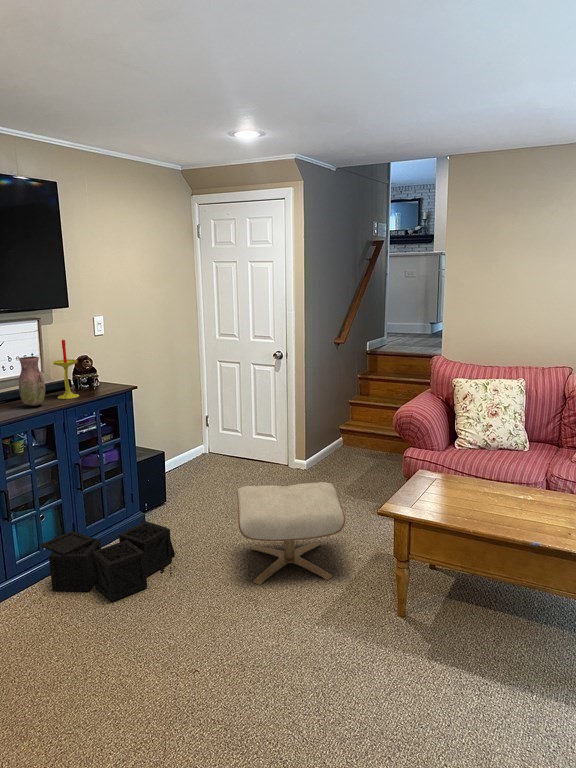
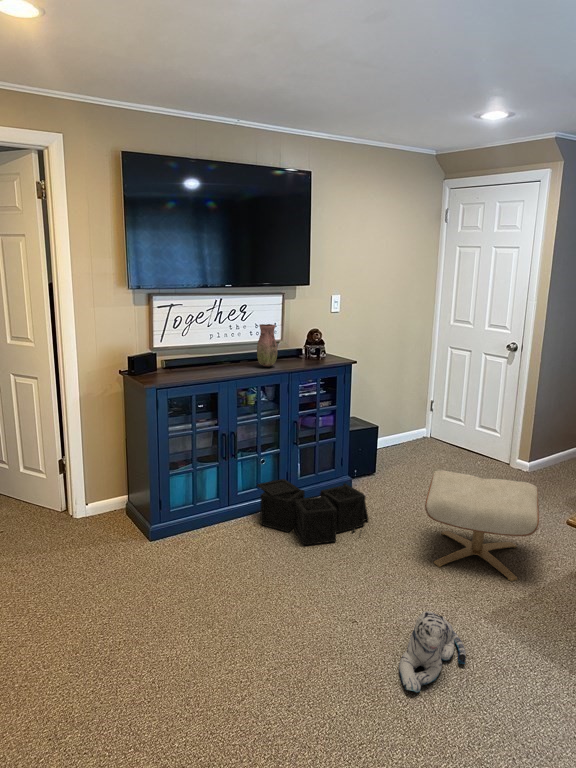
candle: present [53,340,79,399] -> none [288,311,308,365]
plush toy: none [256,637,317,728] -> present [399,611,466,692]

